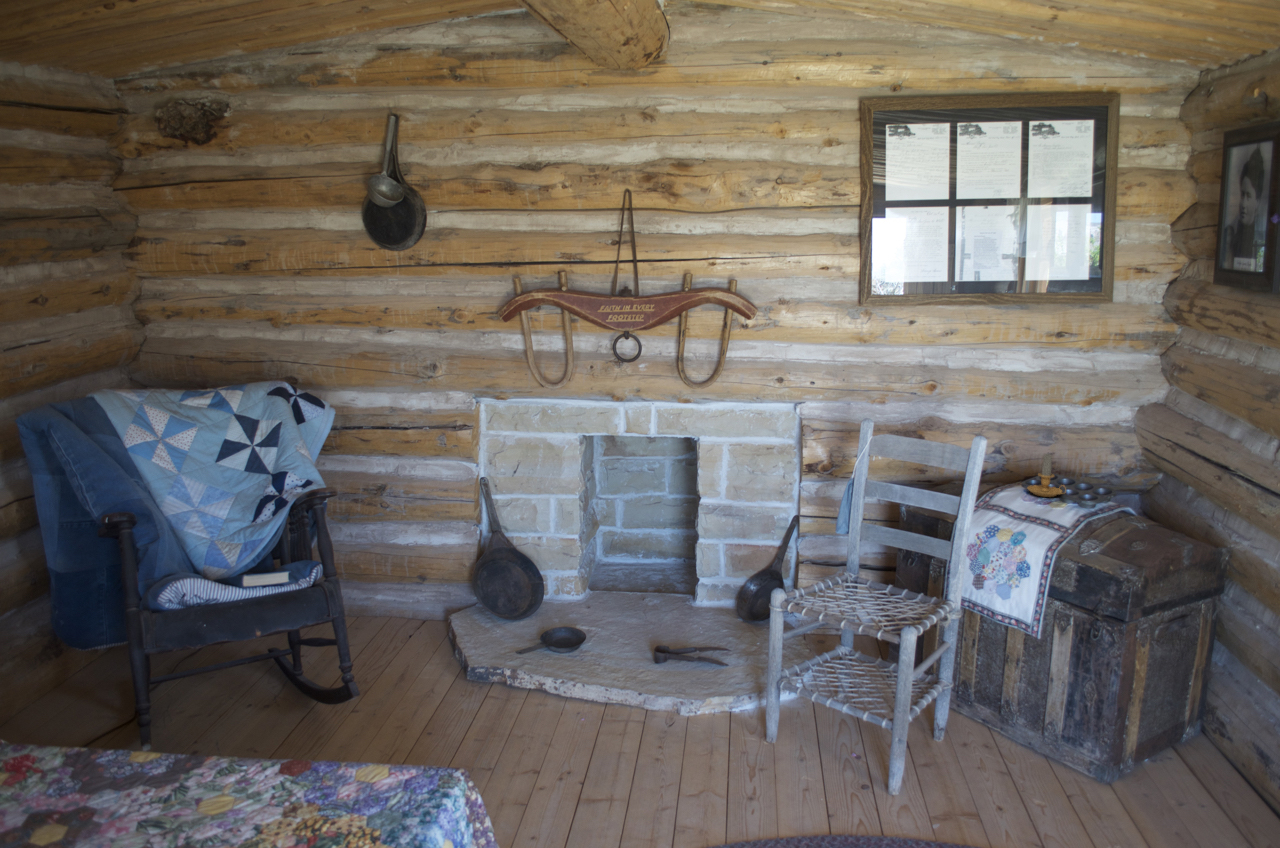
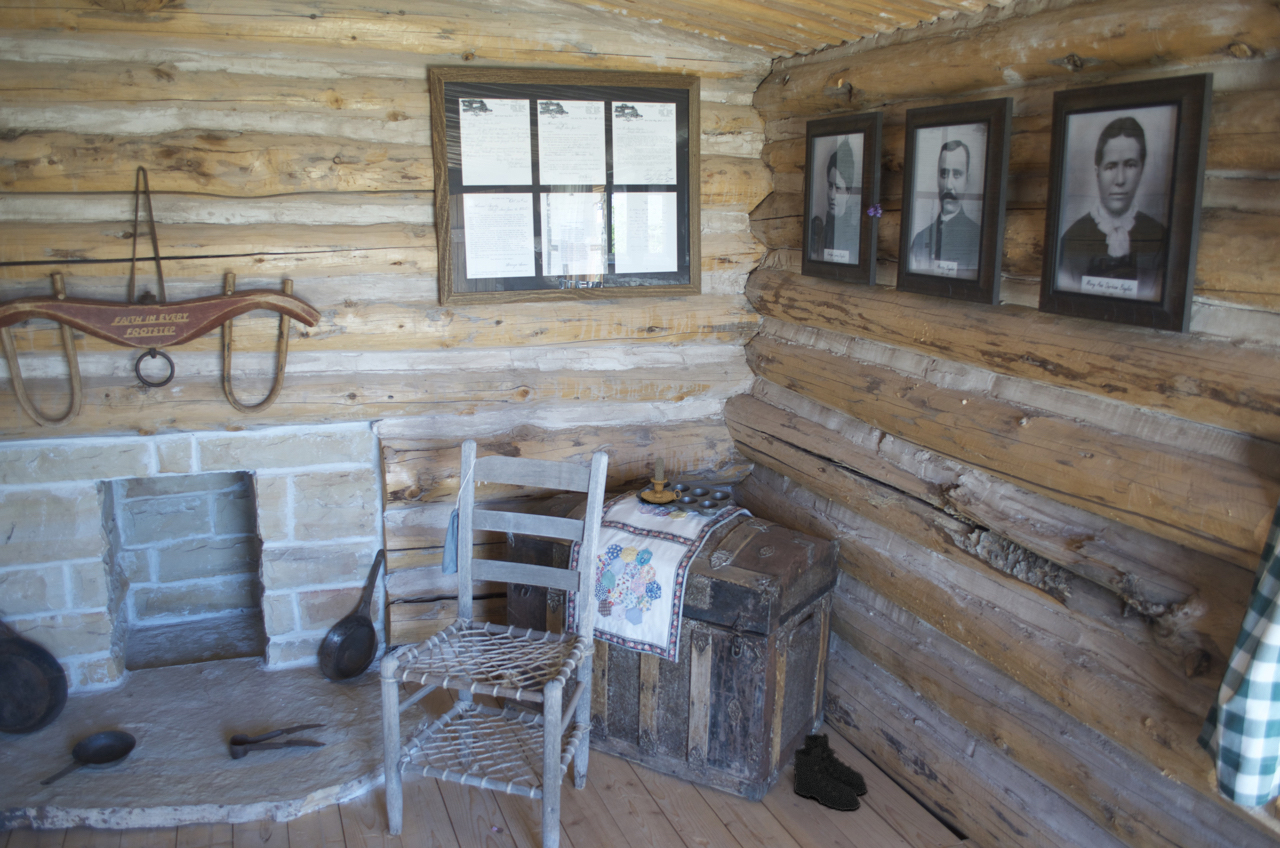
boots: none [1150,733,1232,807] -> present [793,733,867,811]

